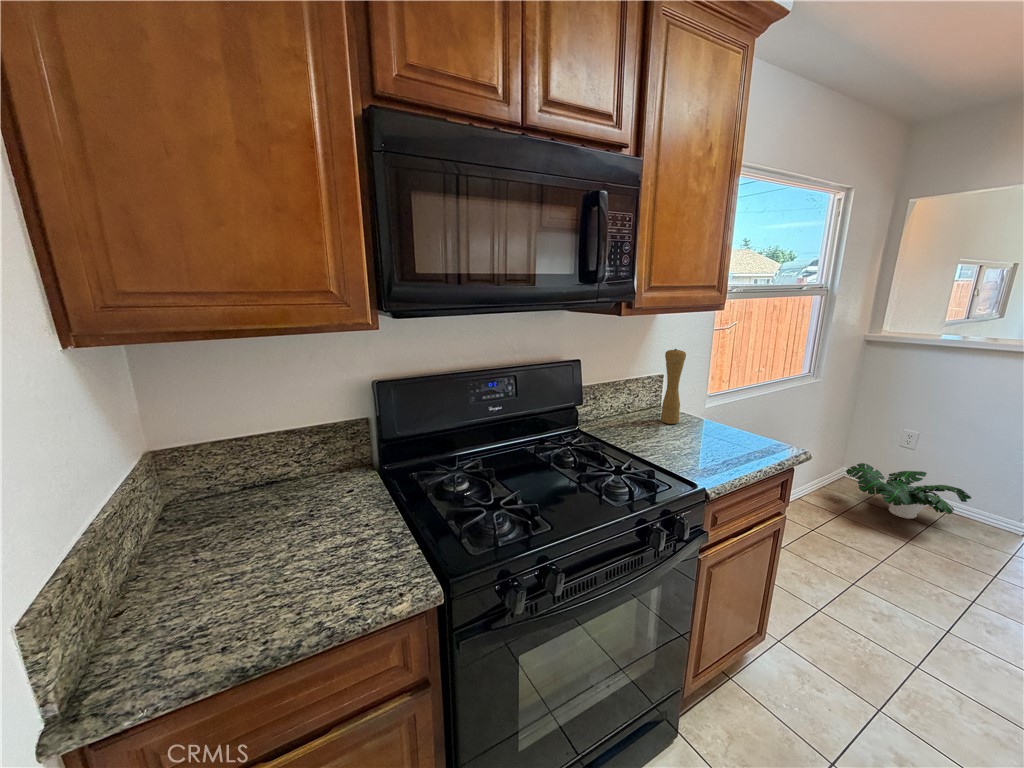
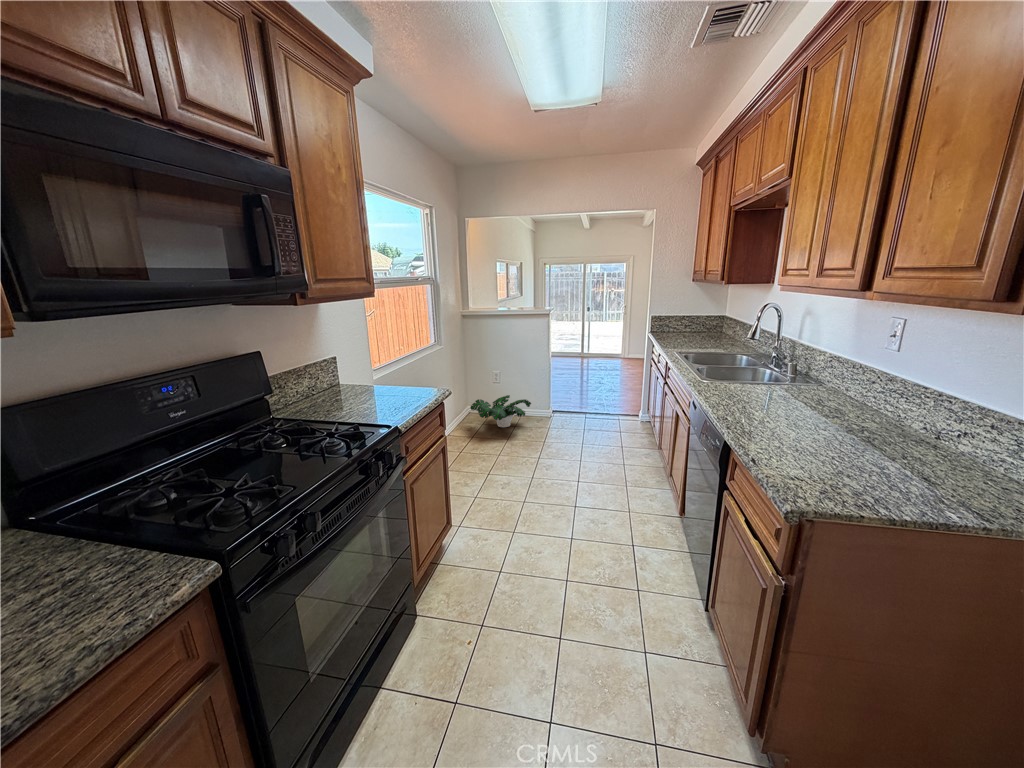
pepper mill: present [661,349,686,424] -> none [335,331,359,394]

